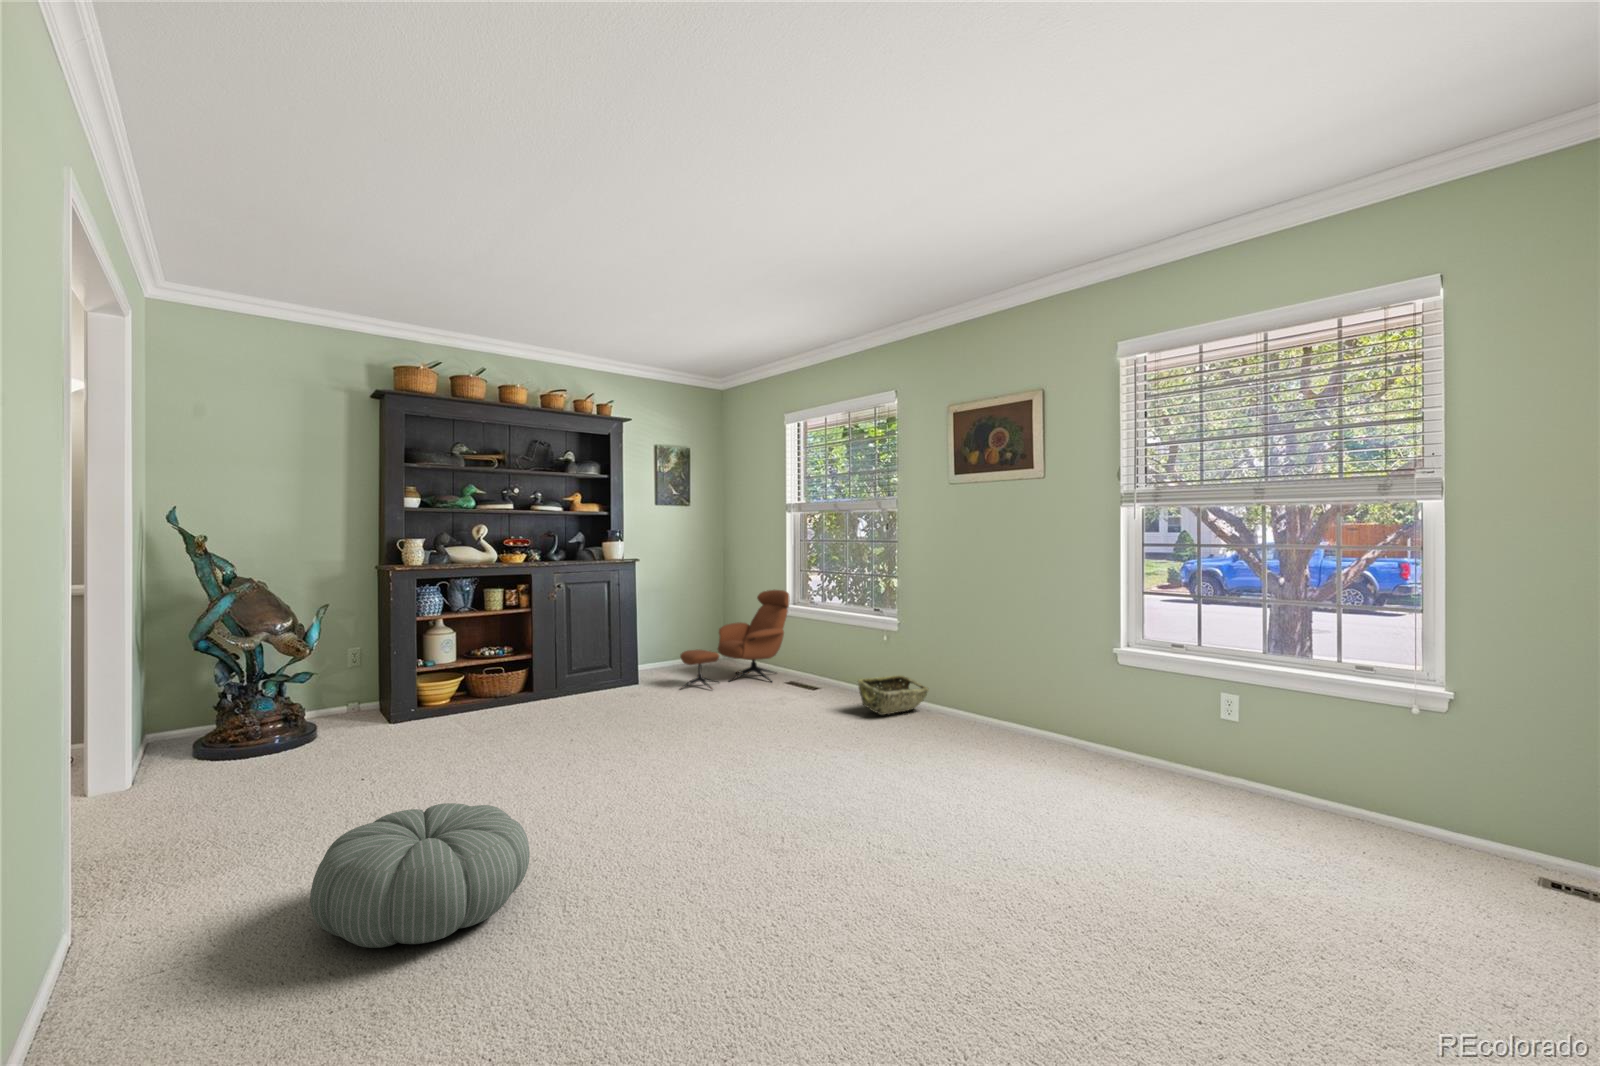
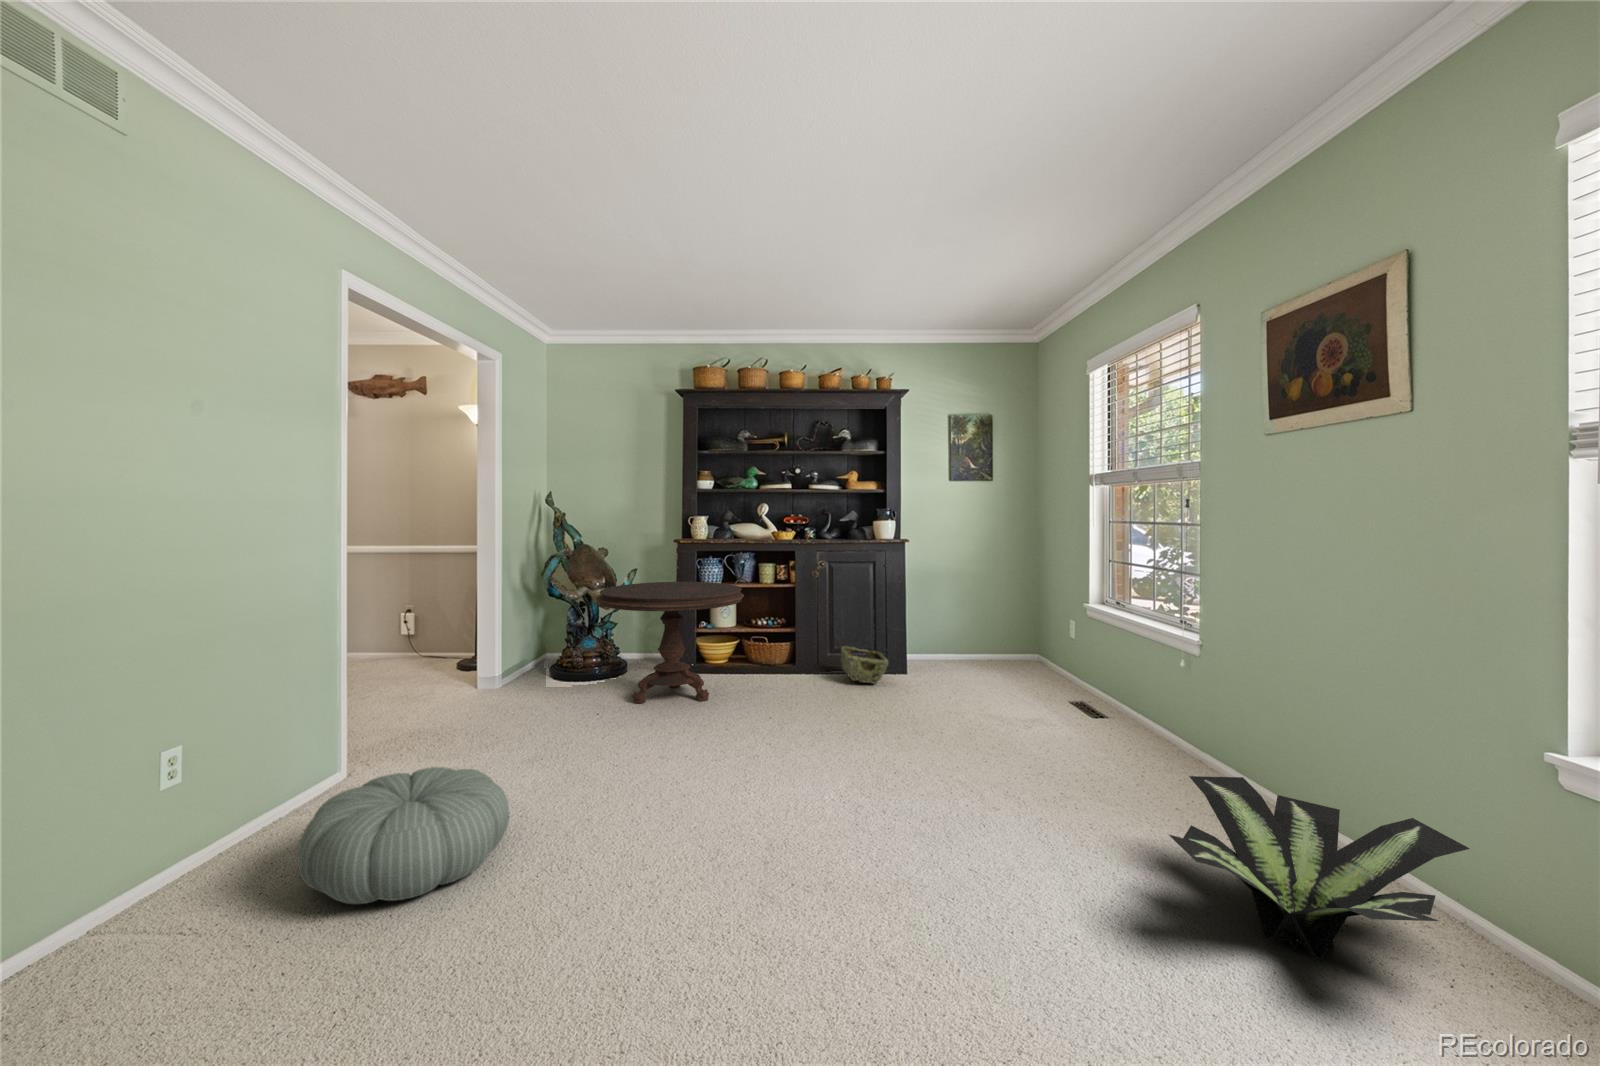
lounge chair: present [680,590,790,689] -> none [932,581,1083,694]
side table: none [343,611,522,752] -> present [597,582,744,703]
woven basket: present [858,675,928,715] -> present [841,646,888,684]
potted plant: none [957,690,1099,769] -> present [1169,776,1470,960]

